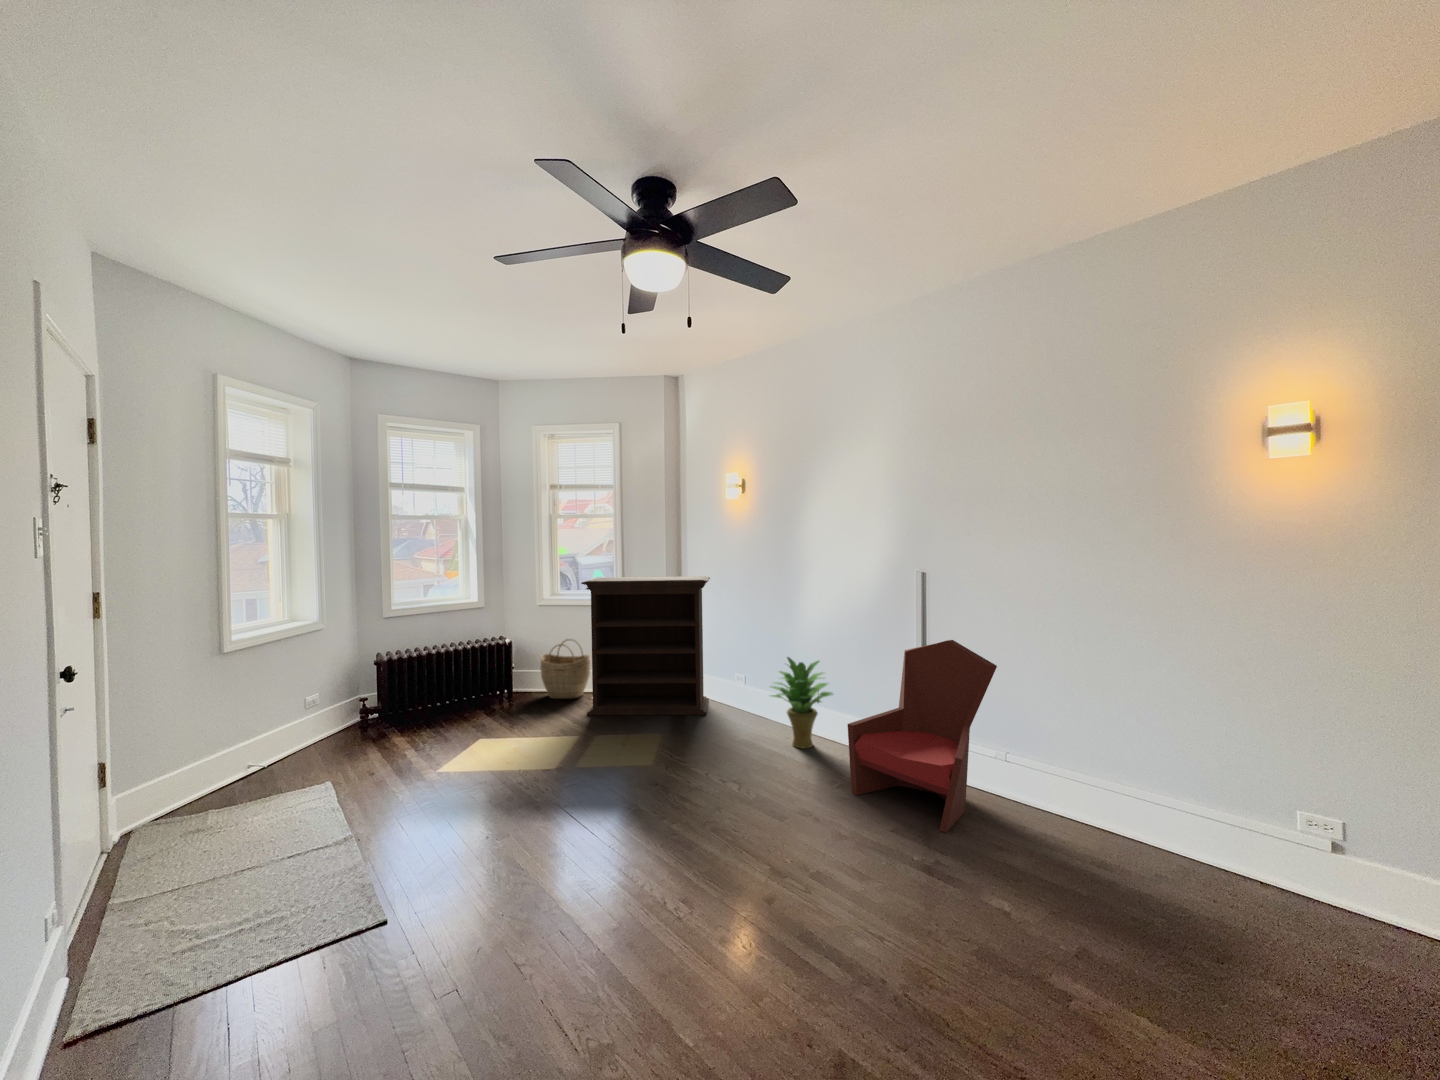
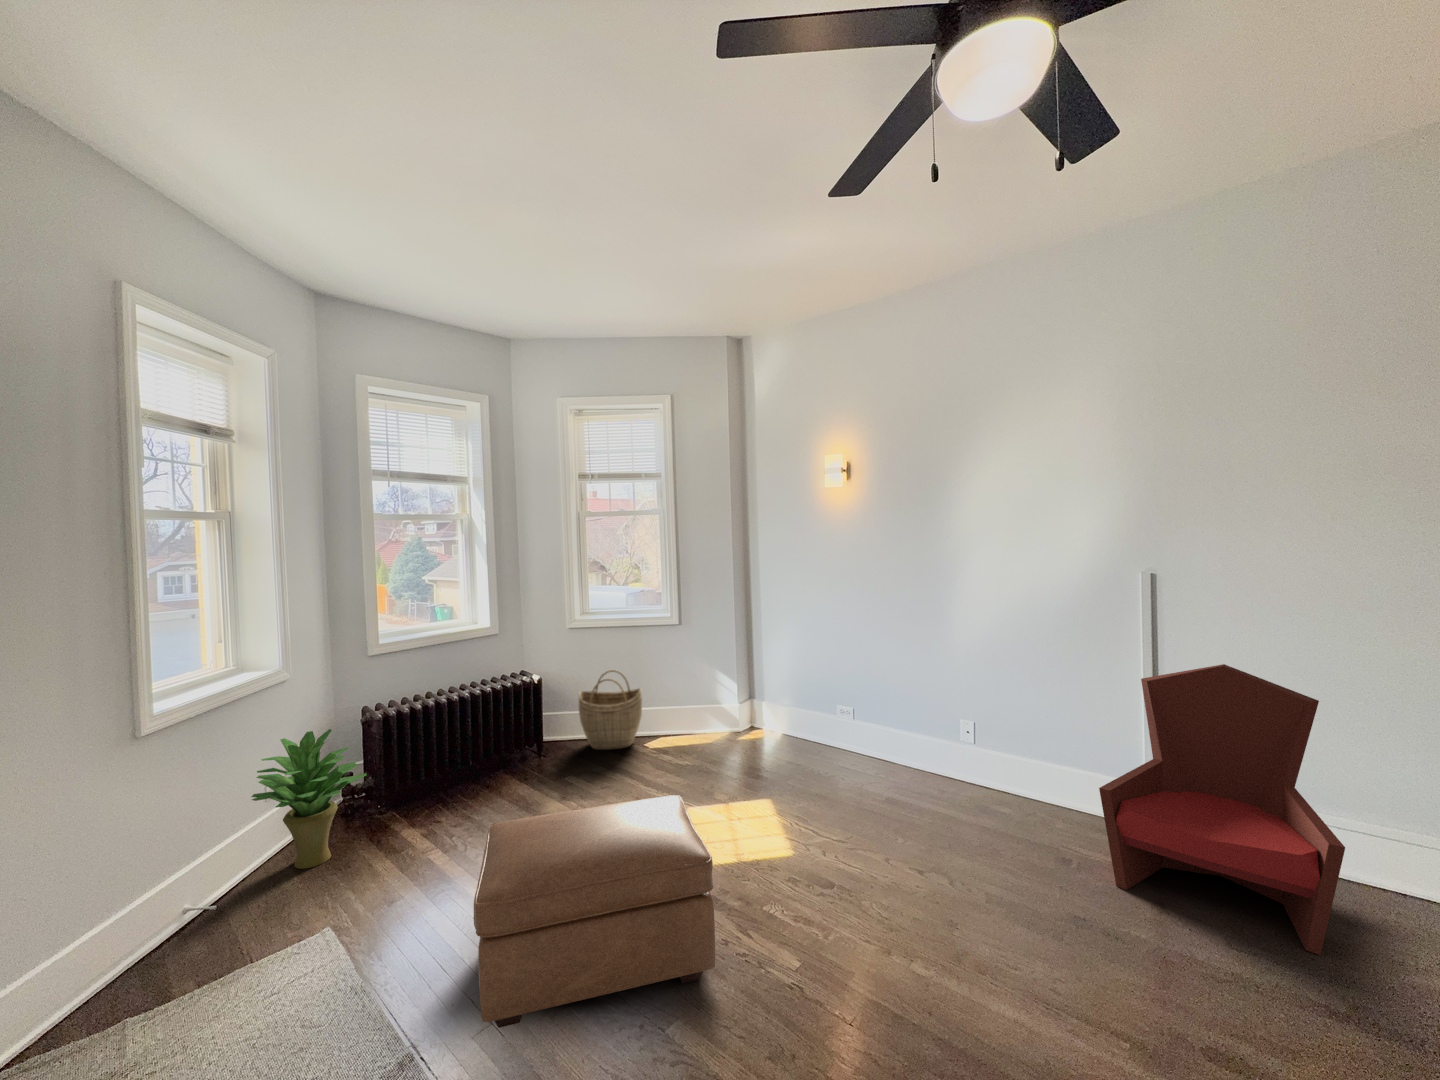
bookshelf: present [581,576,710,715] -> none [648,585,813,774]
potted plant: present [770,657,833,748] -> present [251,729,367,869]
ottoman: none [394,712,555,829] -> present [474,795,715,1028]

